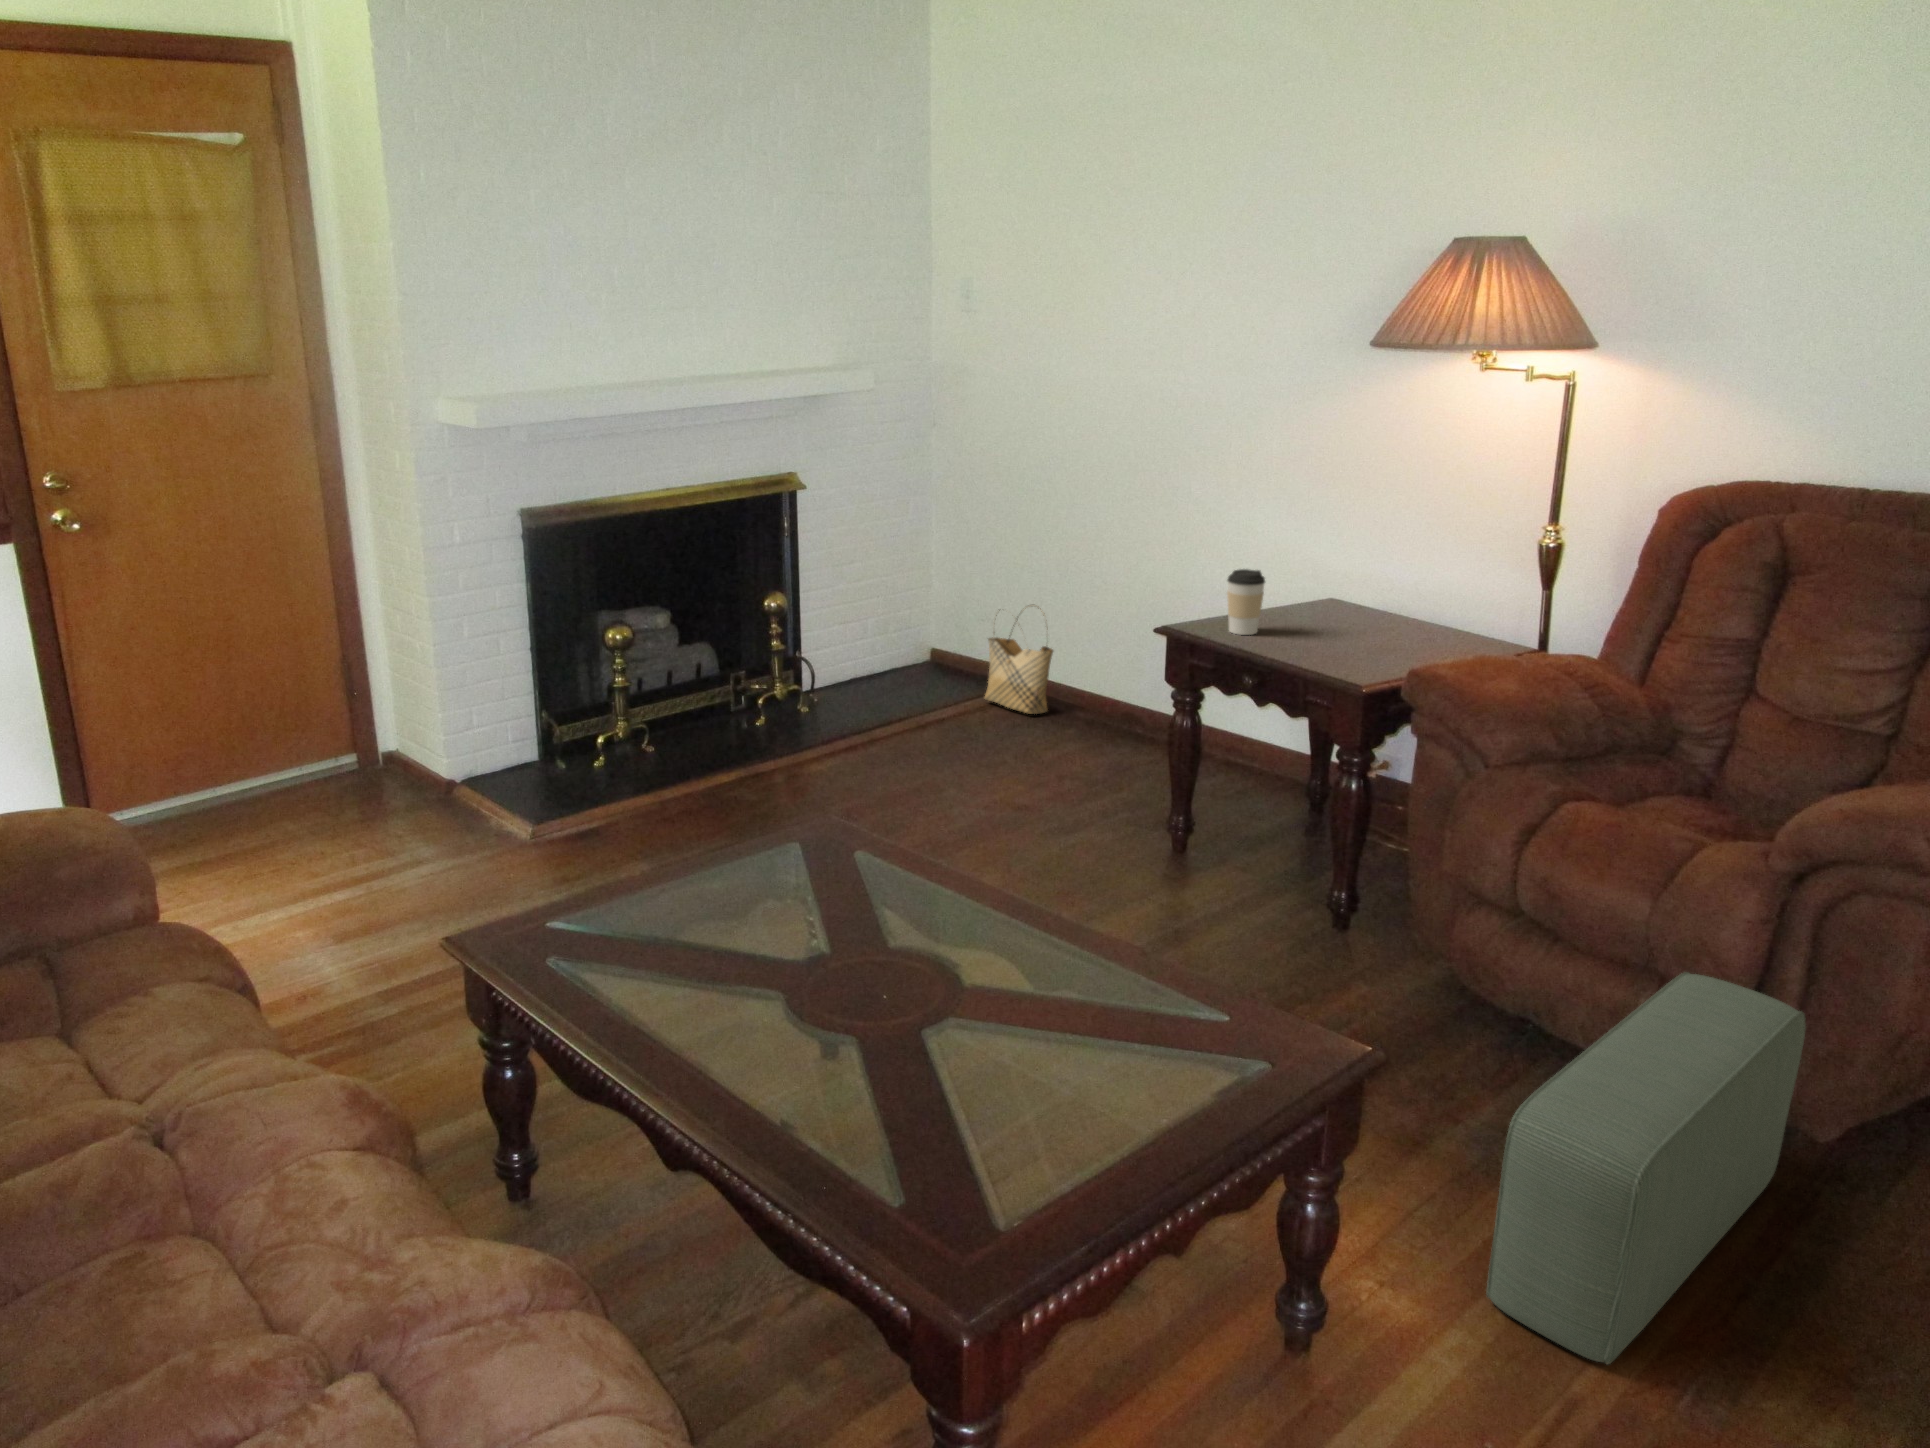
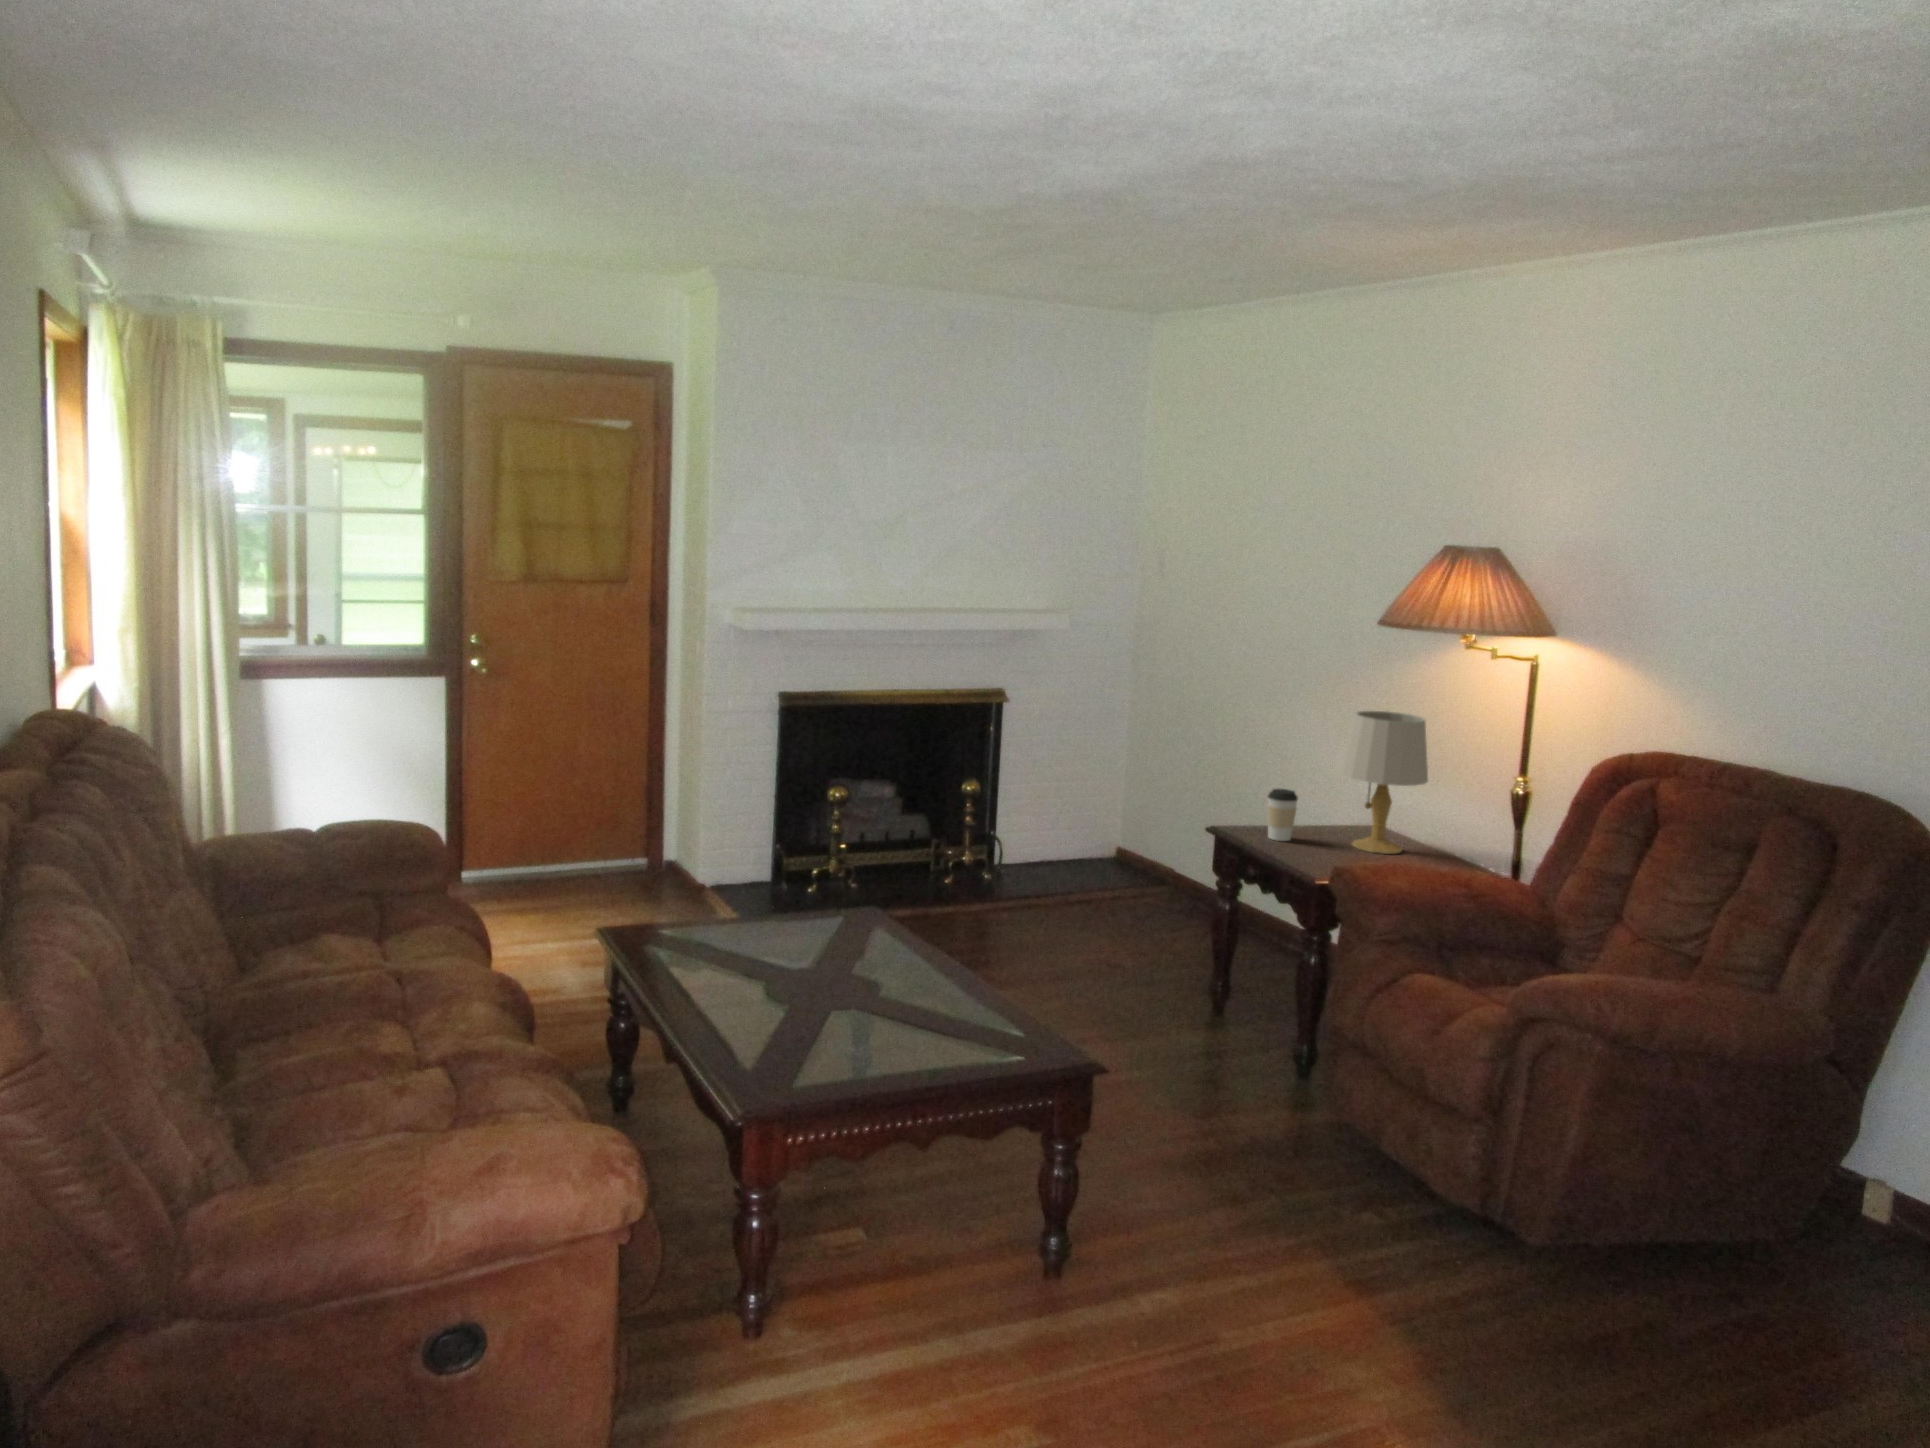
table lamp: none [1308,459,1415,635] -> present [1340,711,1428,854]
woven basket: present [985,610,1053,714] -> none [1140,815,1197,908]
pouf: present [1486,972,1806,1364] -> none [1226,1109,1541,1347]

